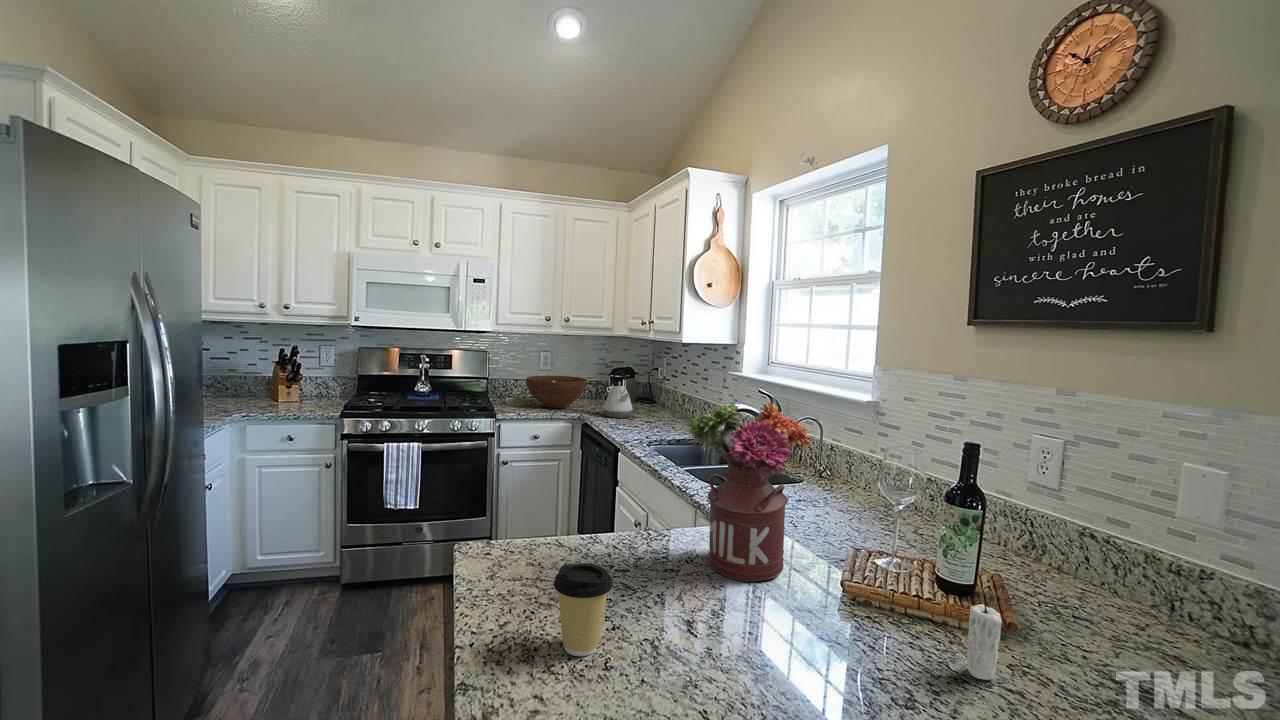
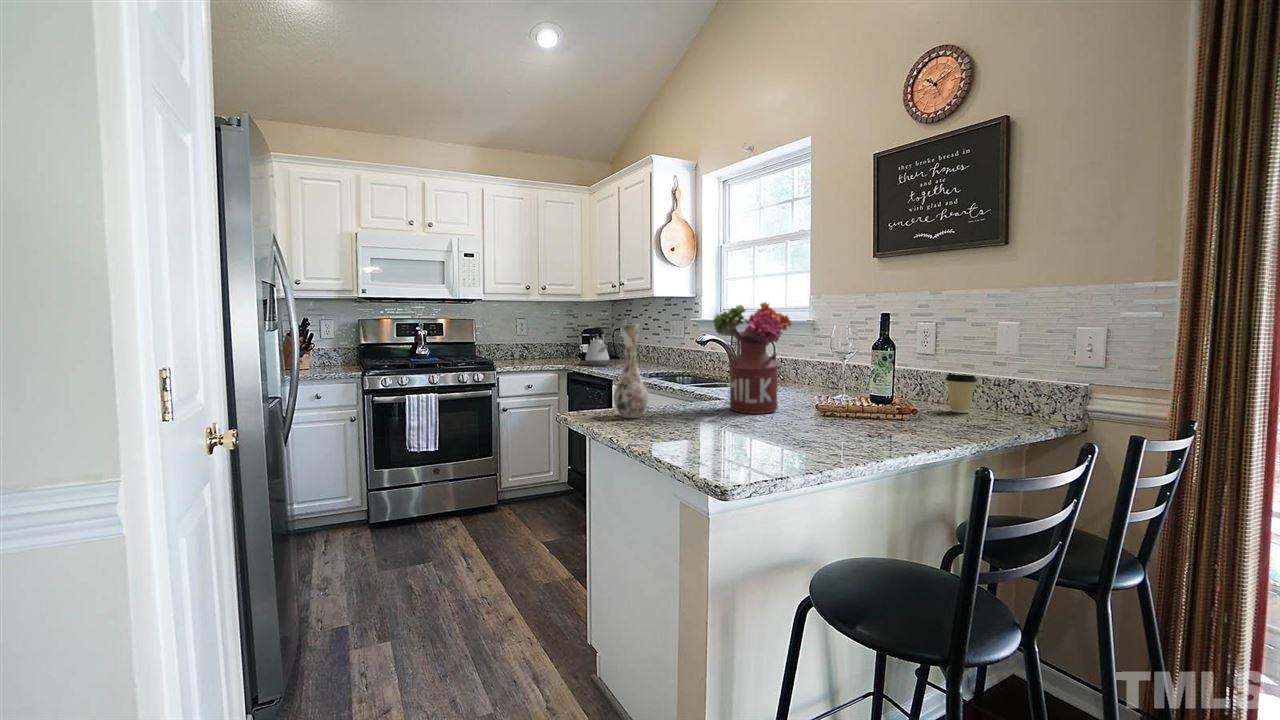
fruit bowl: present [526,376,587,408] -> none [514,338,567,363]
vase: none [520,427,573,574] -> present [614,324,648,418]
coffee cup: present [553,564,613,656] -> present [945,374,977,413]
candle: present [967,600,1002,680] -> none [893,384,910,428]

